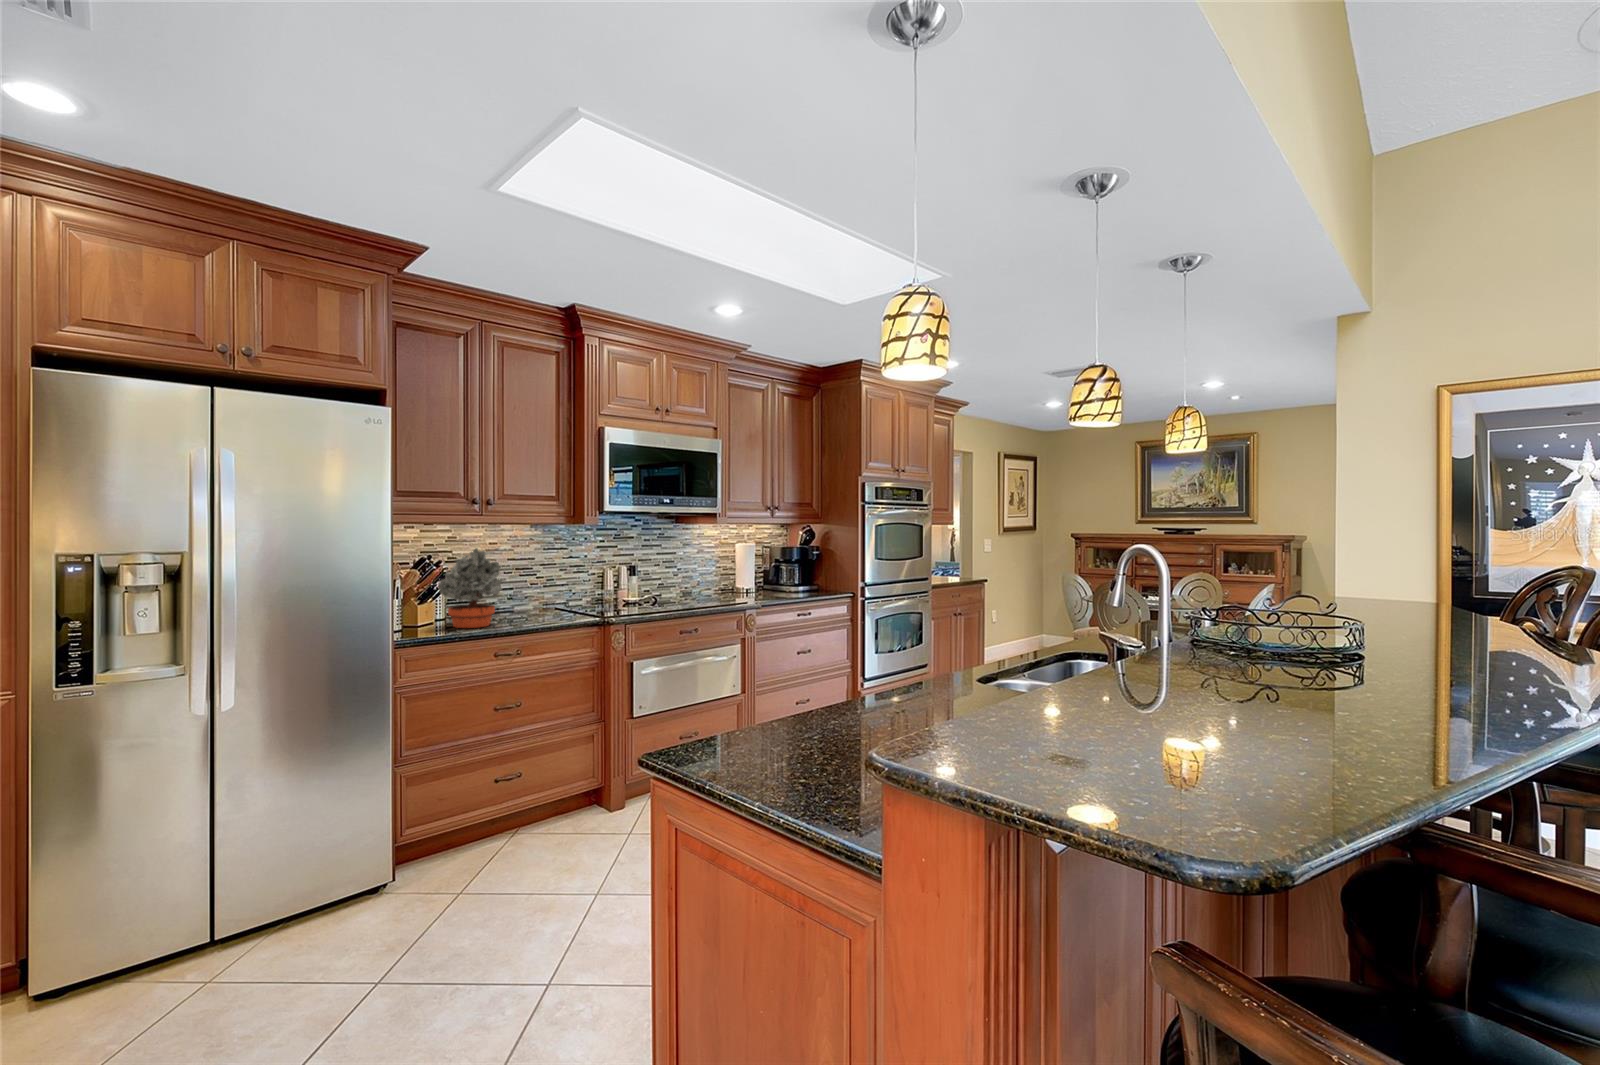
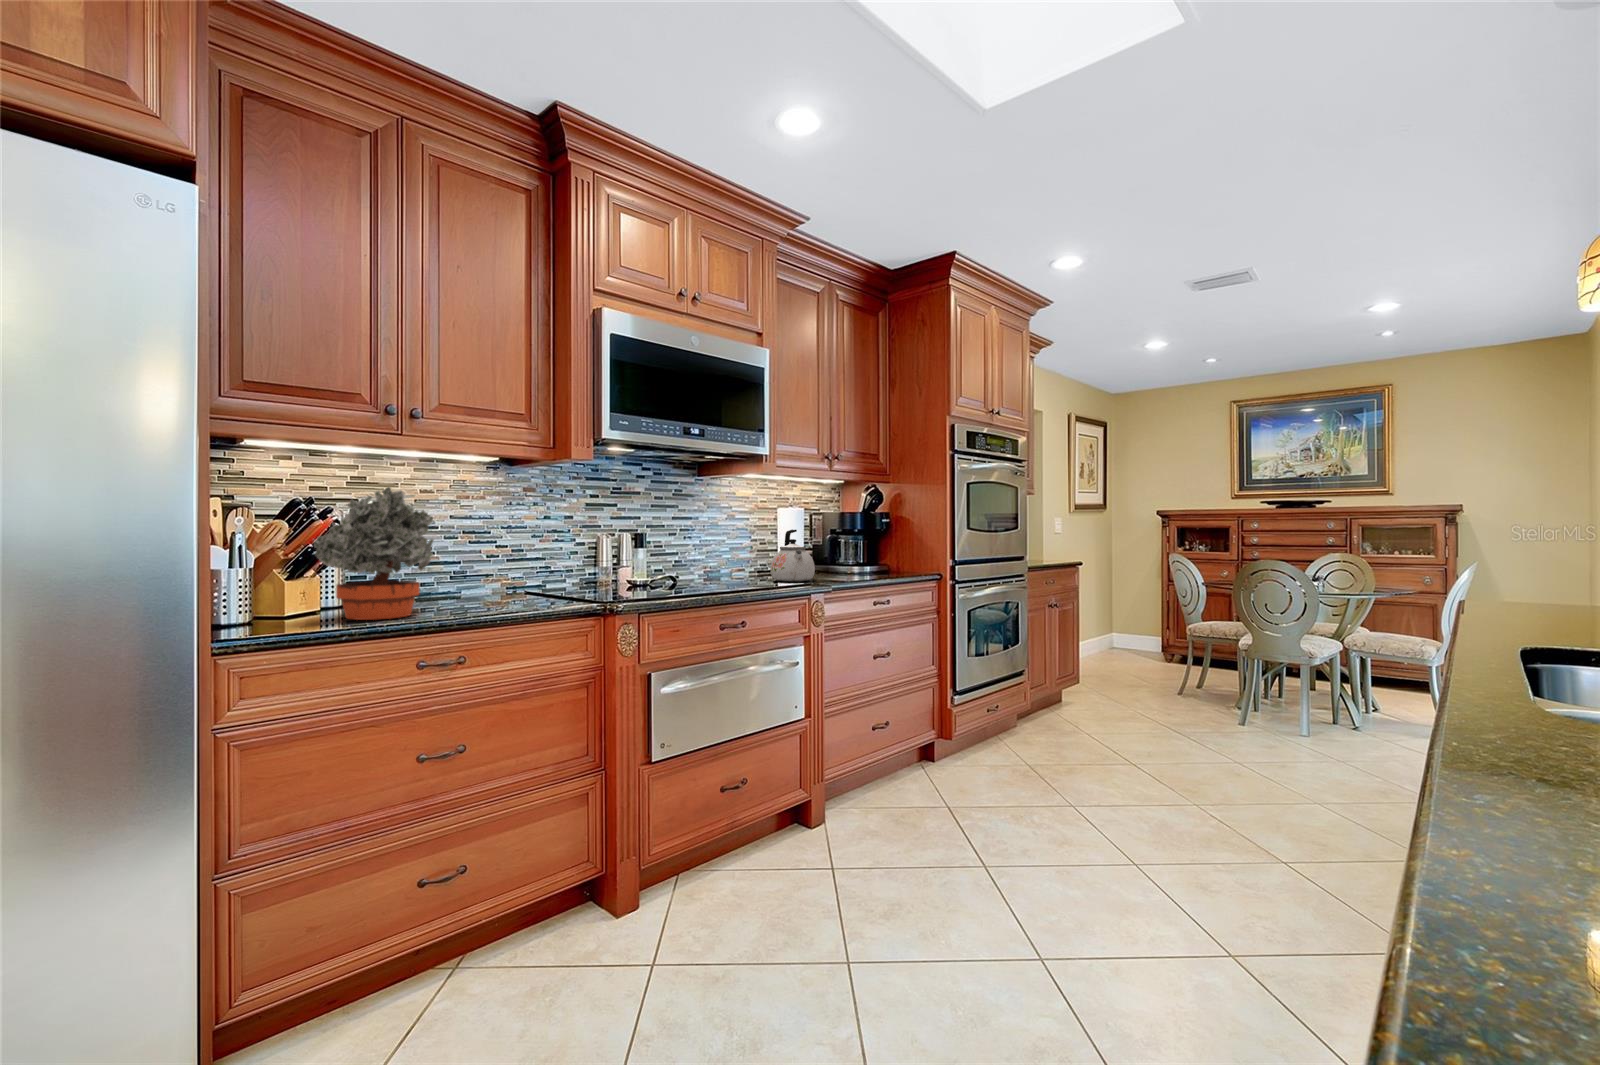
kettle: none [724,563,755,600] -> present [771,530,815,582]

